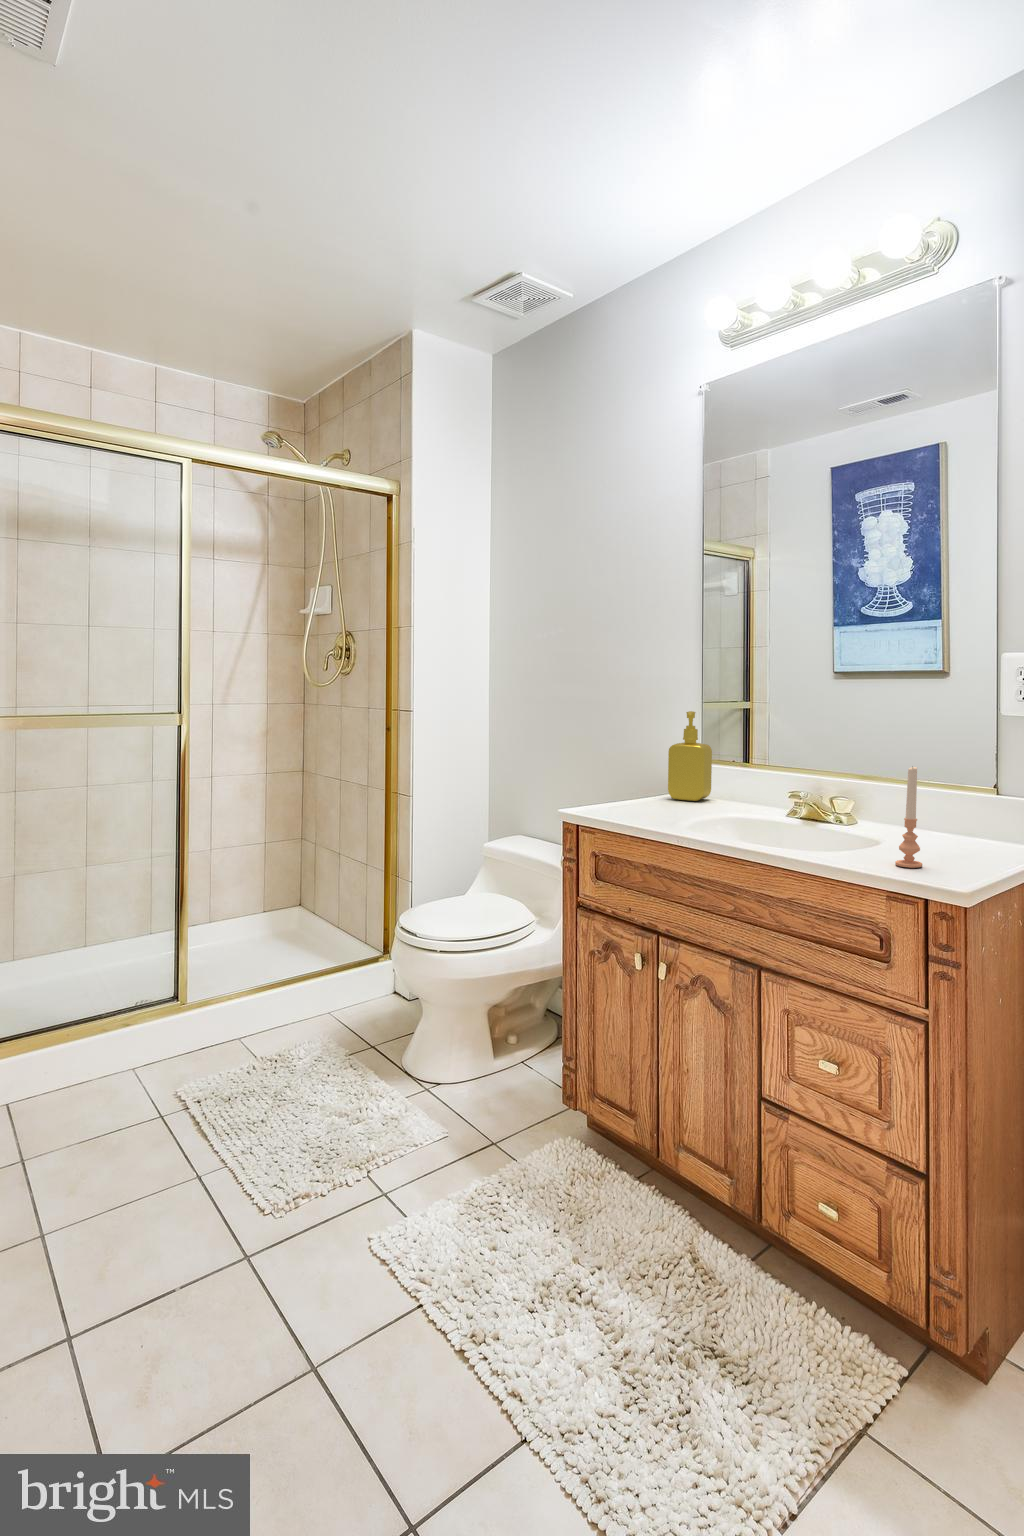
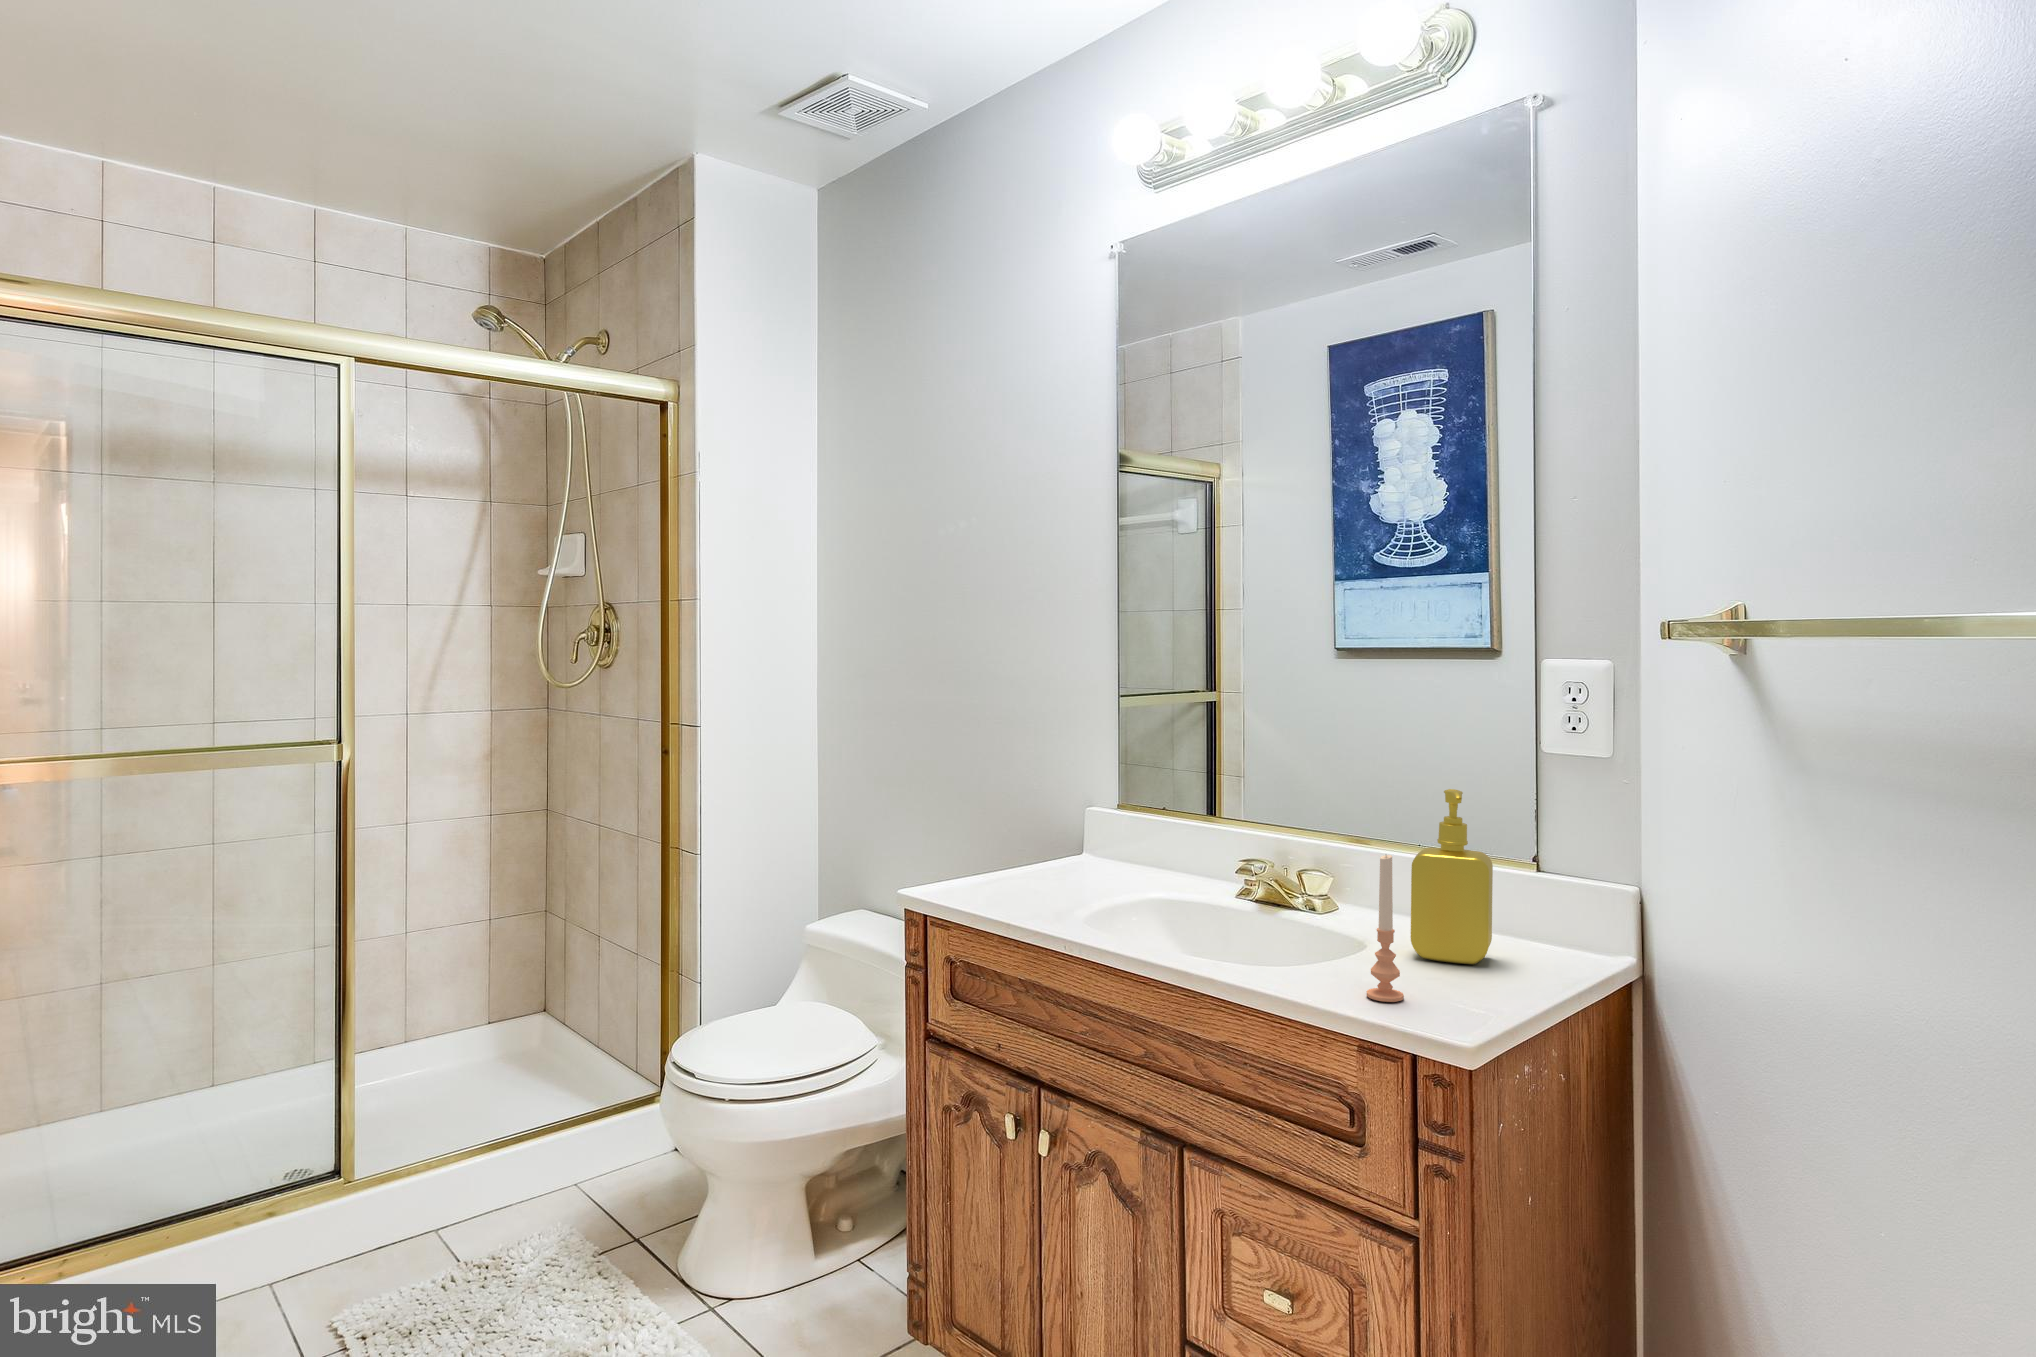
soap dispenser: present [668,711,712,801] -> present [1411,789,1493,964]

